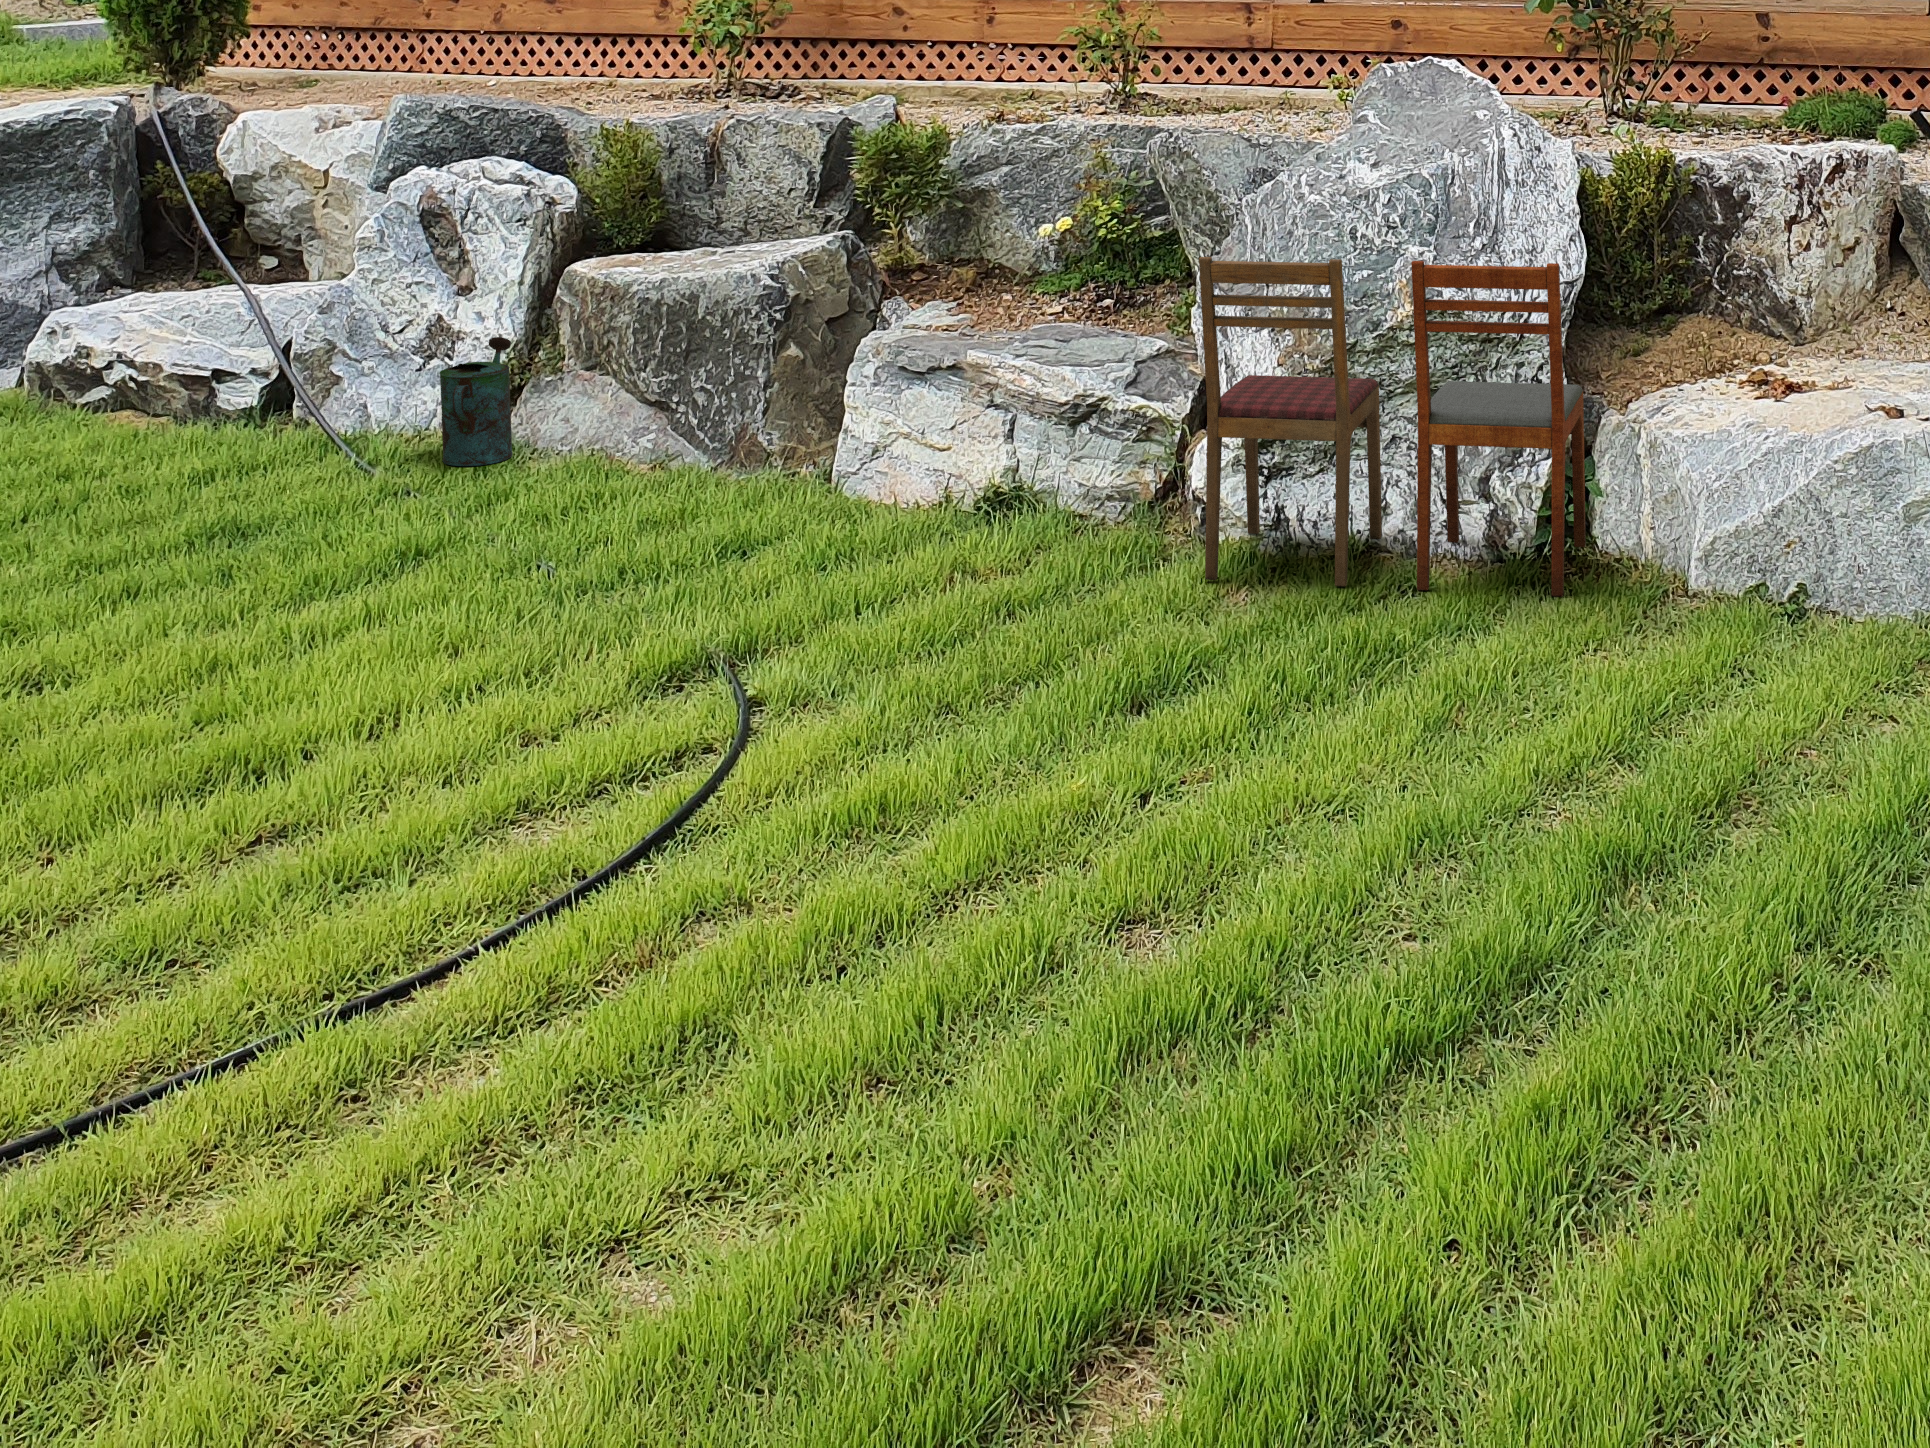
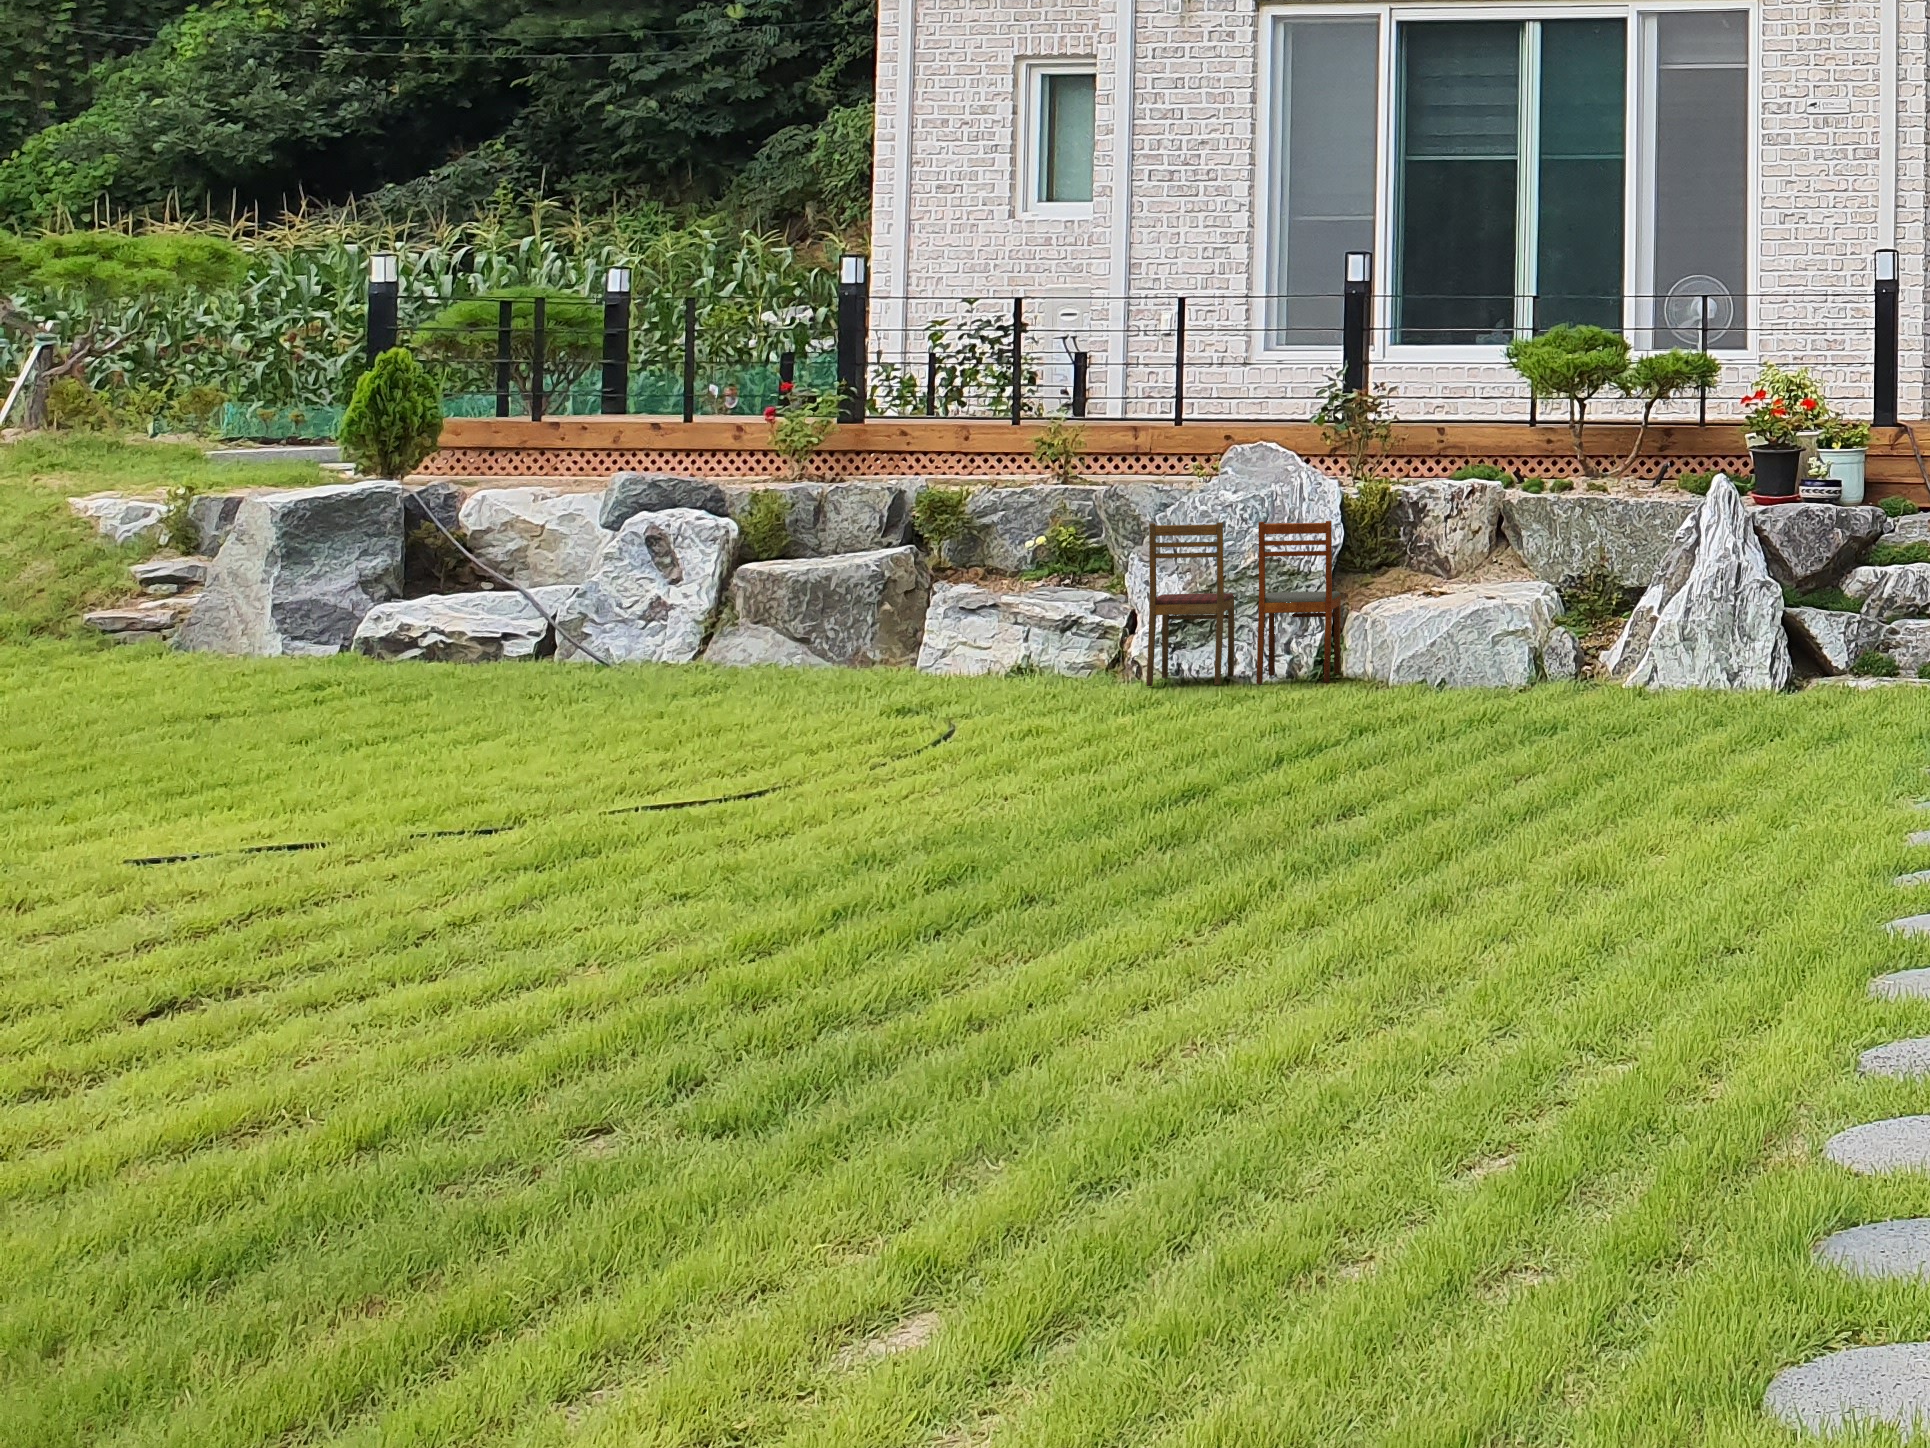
watering can: present [439,337,513,466] -> none [654,615,698,683]

